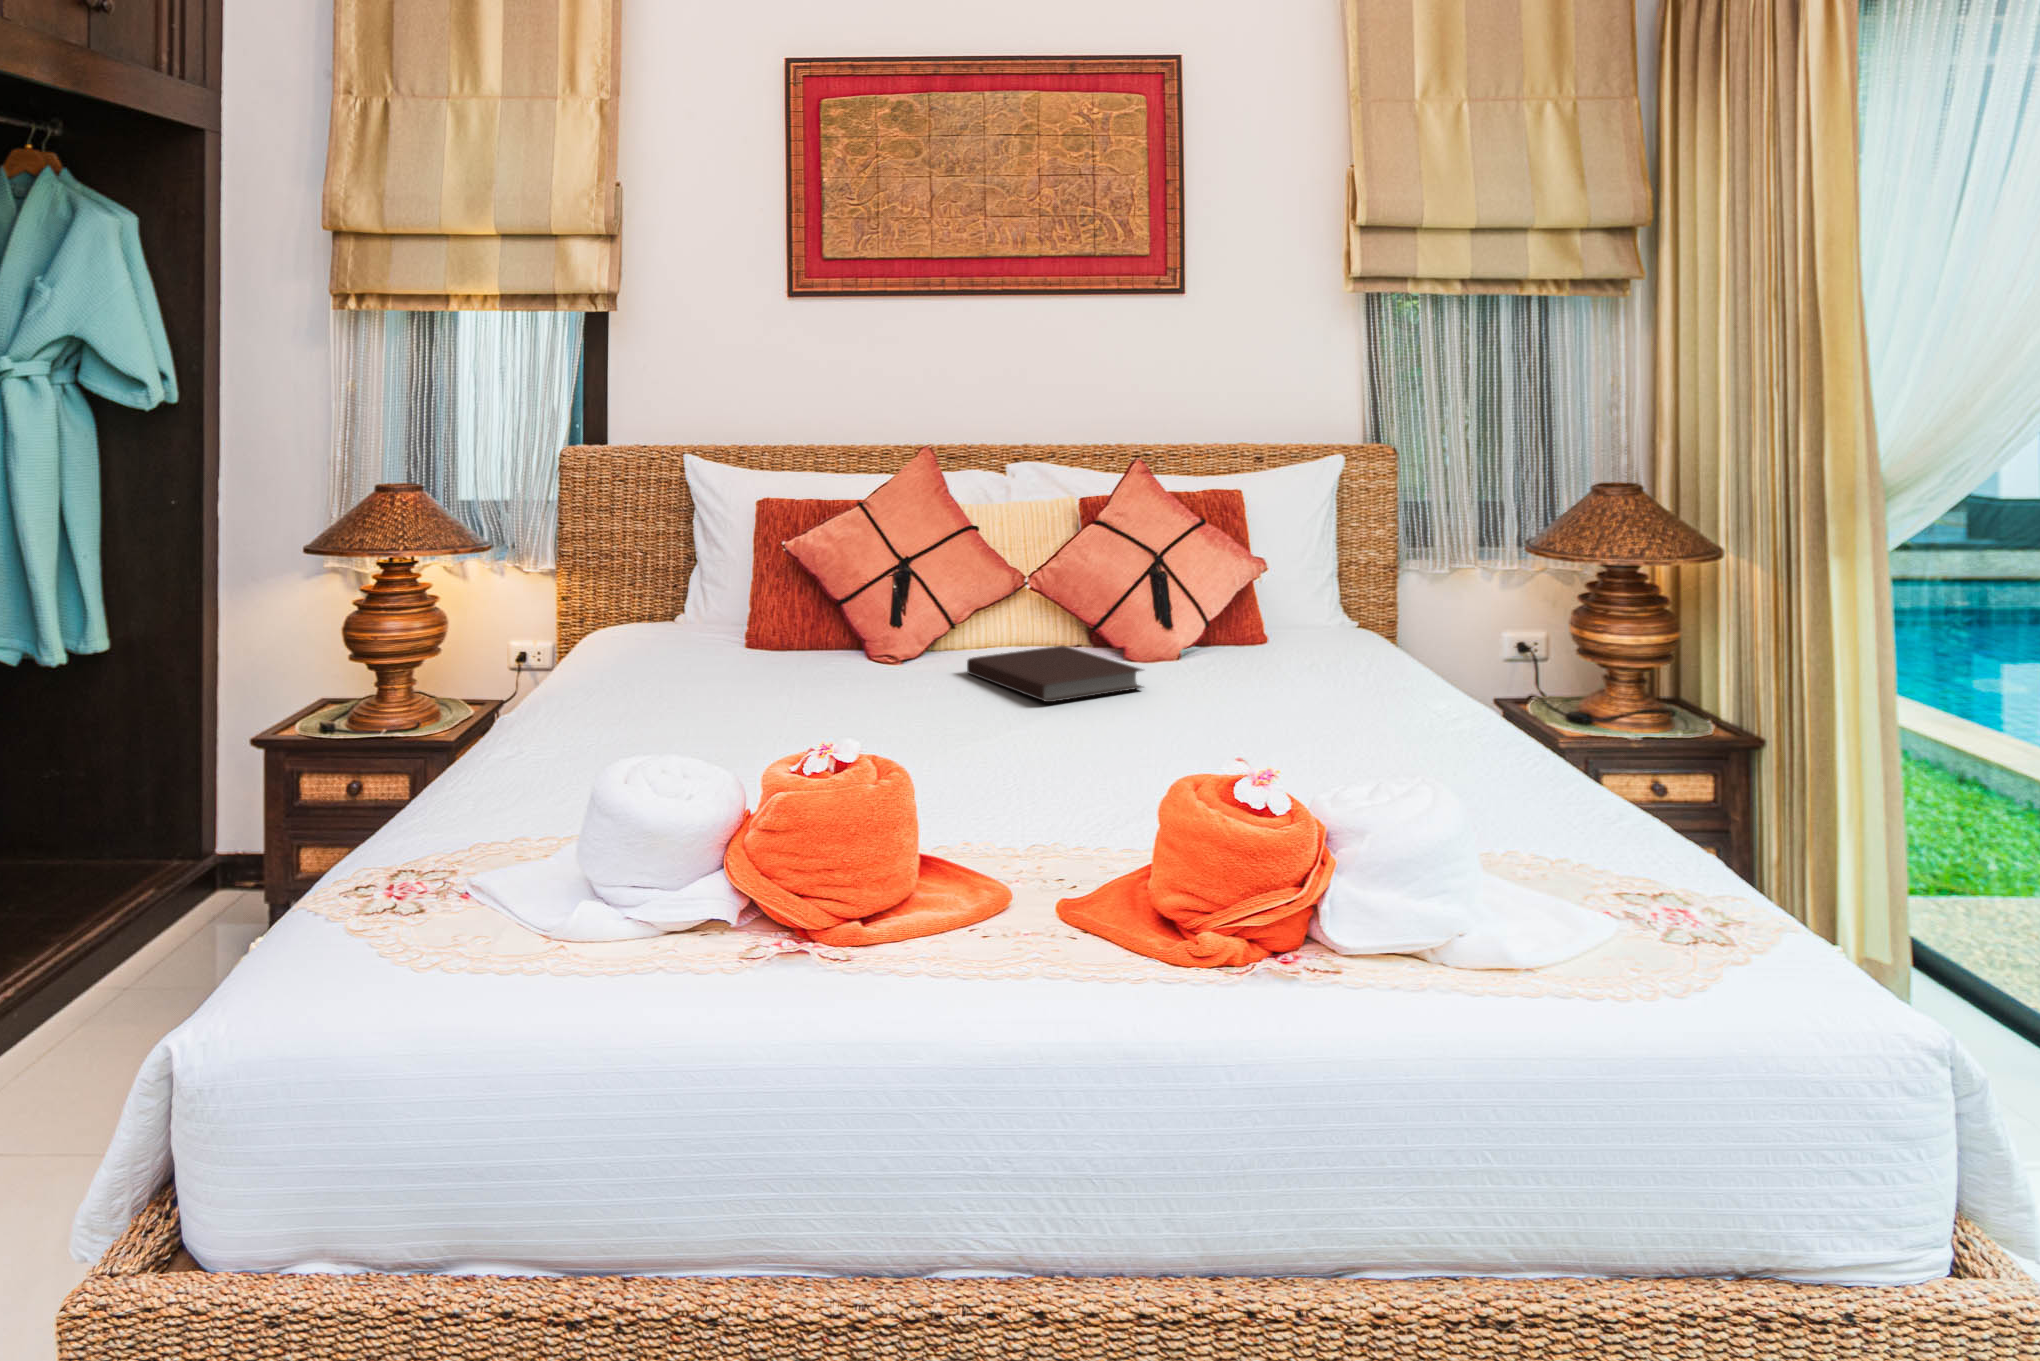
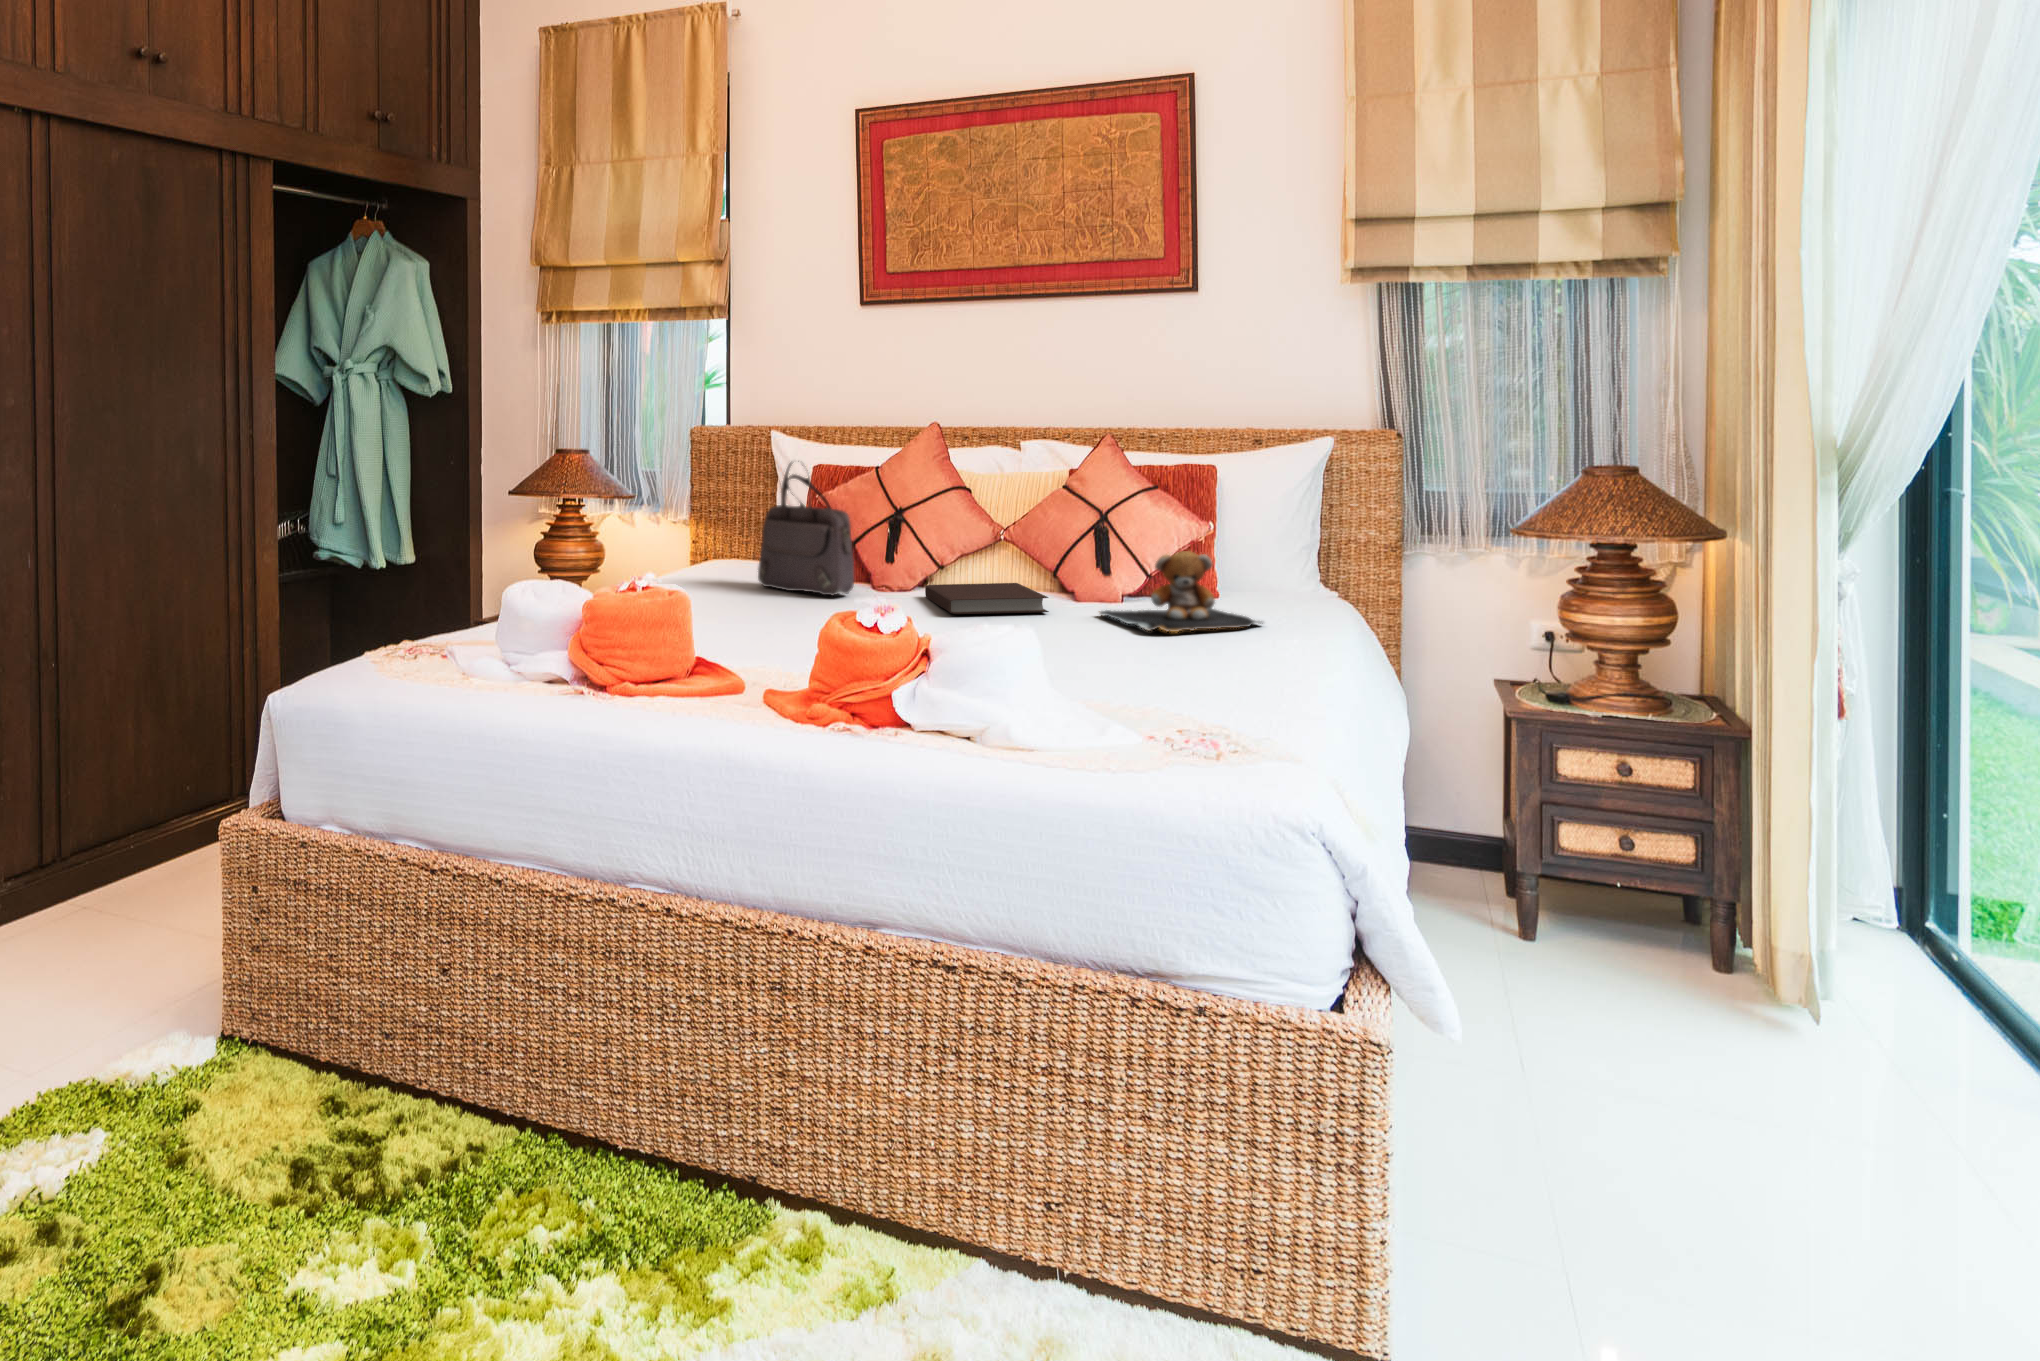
handbag: none [736,507,881,683] -> present [758,461,854,595]
teddy bear: none [1200,607,1387,711] -> present [1099,551,1263,632]

